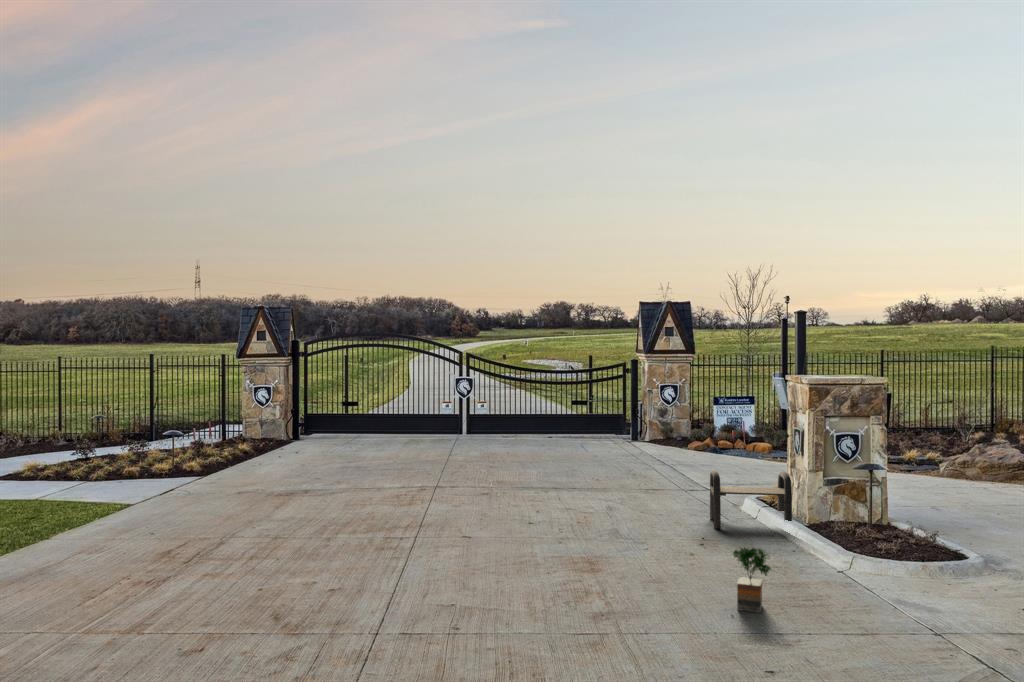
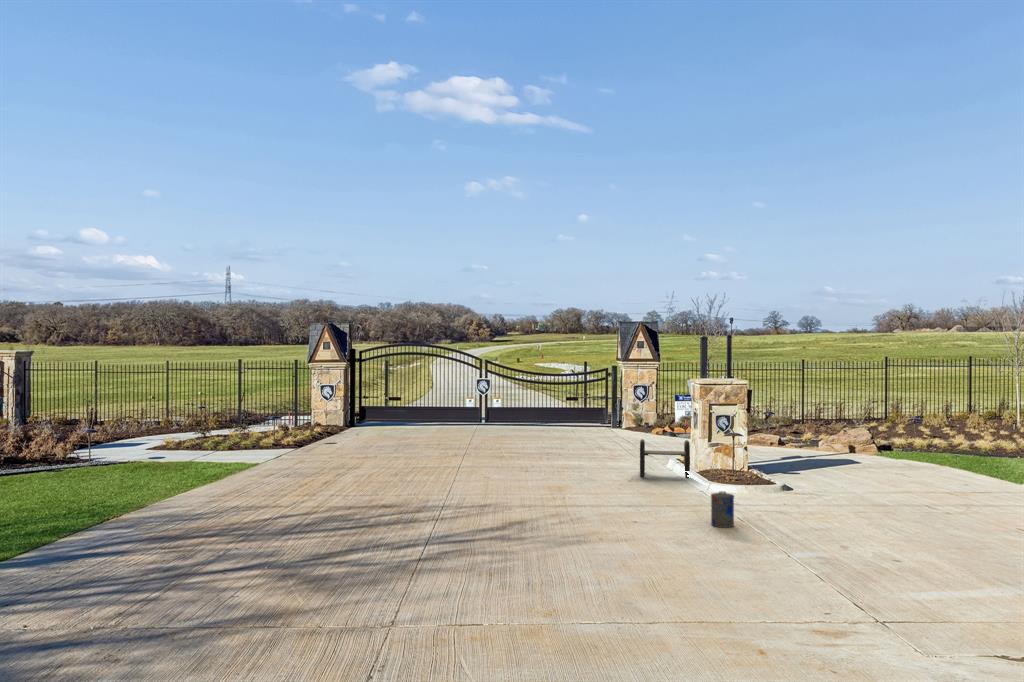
potted tree: present [732,548,771,613] -> none [627,474,650,510]
trash can: none [910,592,959,664] -> present [711,492,734,528]

